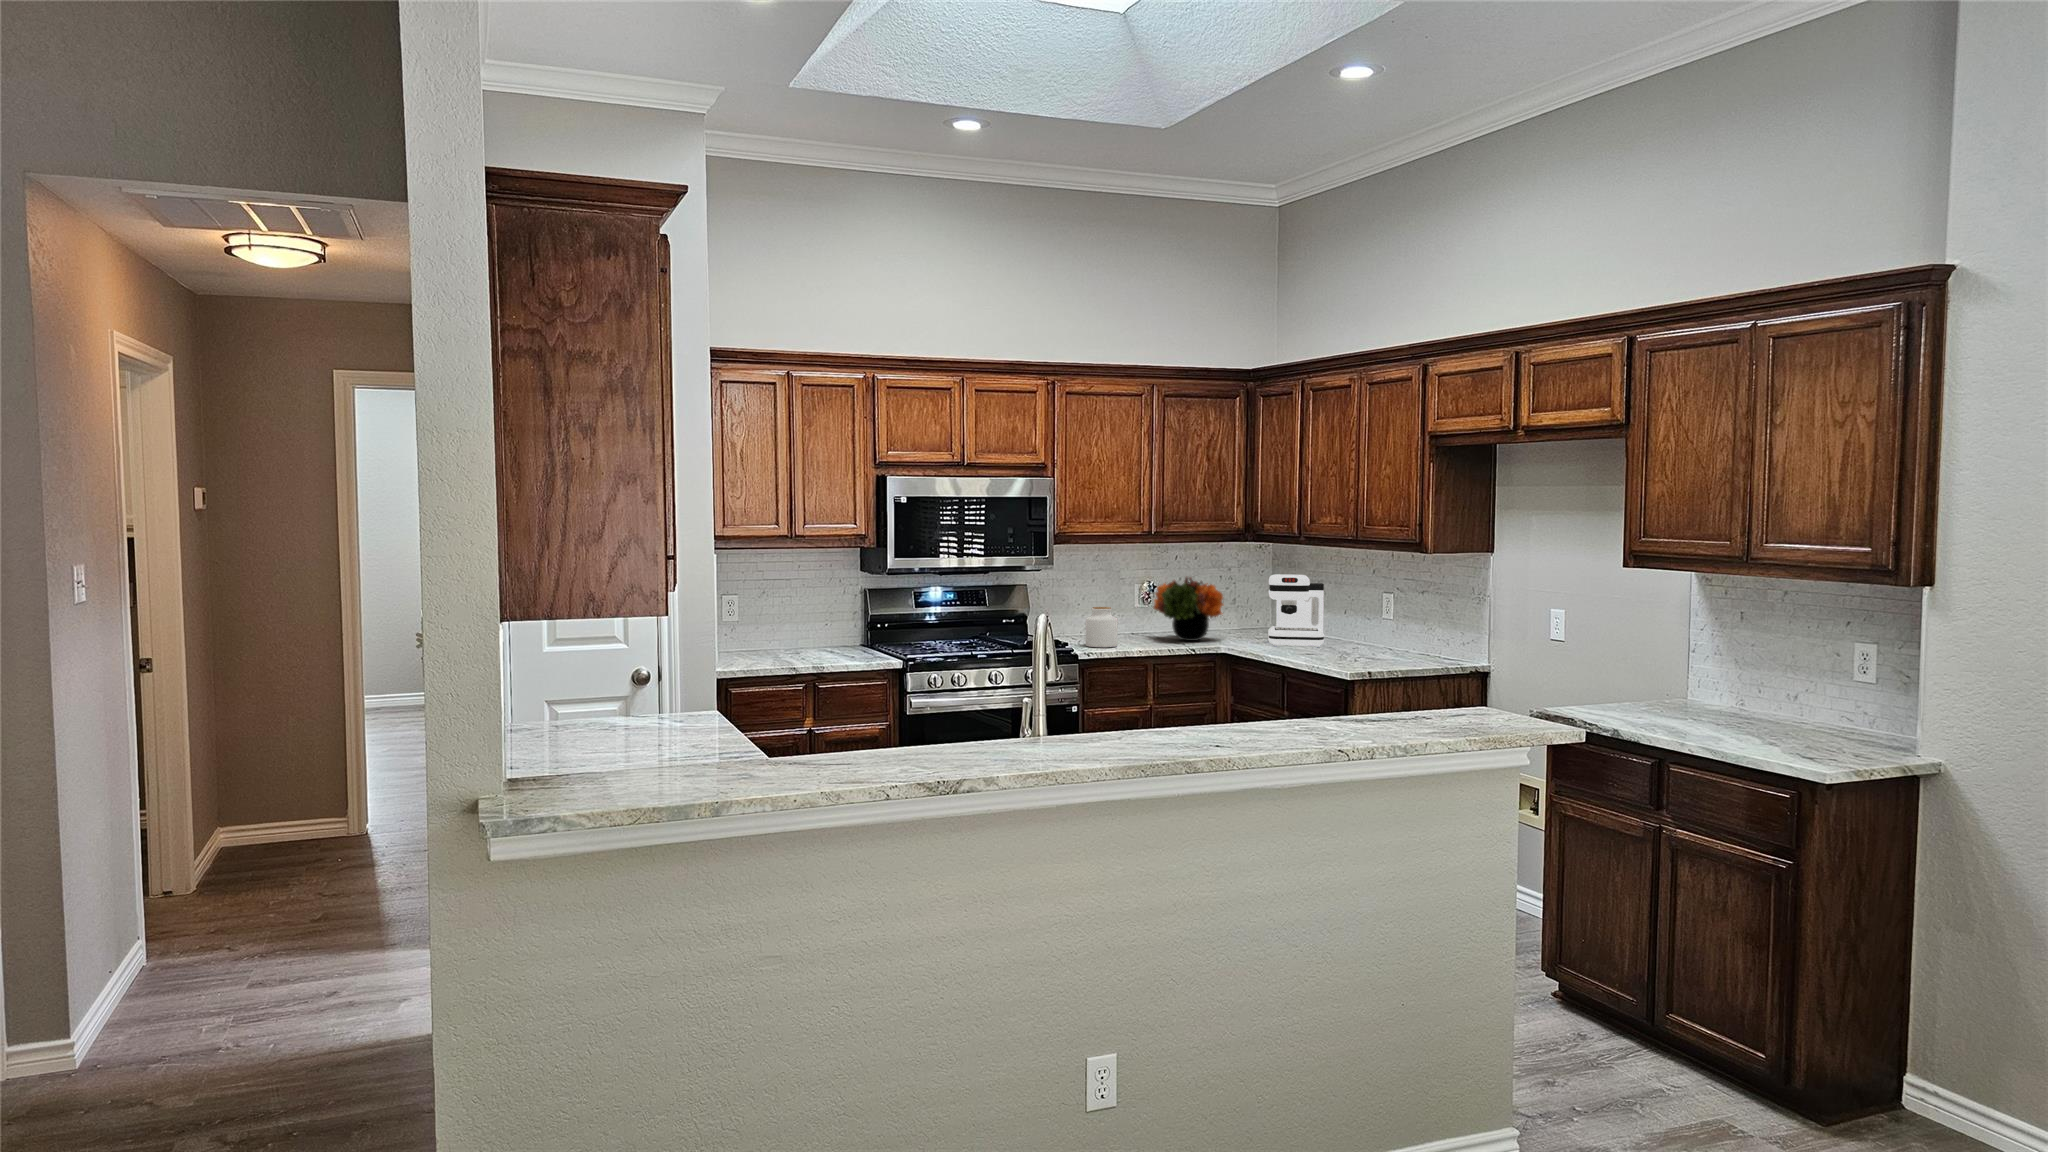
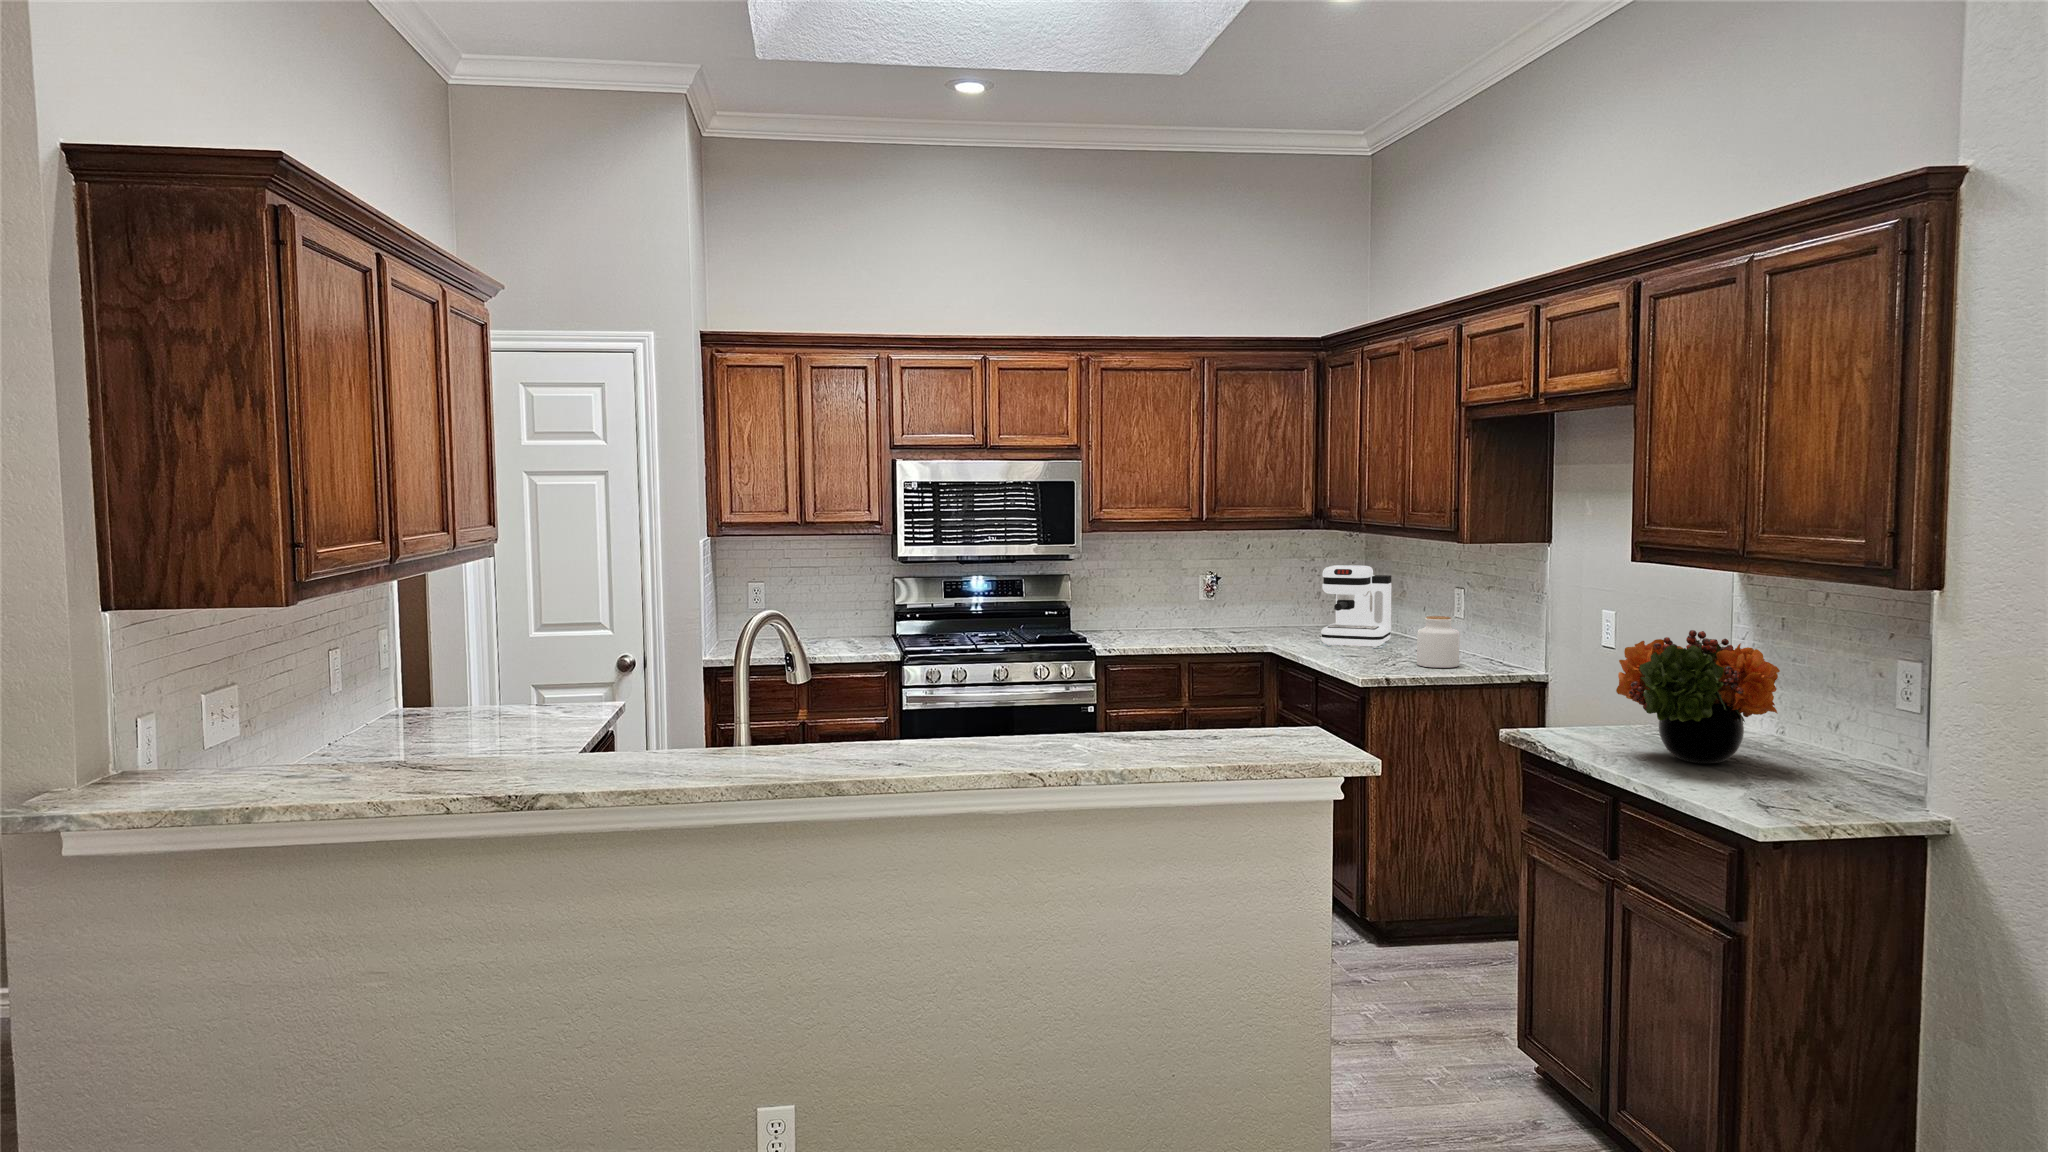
flower arrangement: present [1154,577,1223,641] -> present [1616,630,1780,763]
jar: present [1086,607,1118,647] -> present [1417,616,1459,668]

